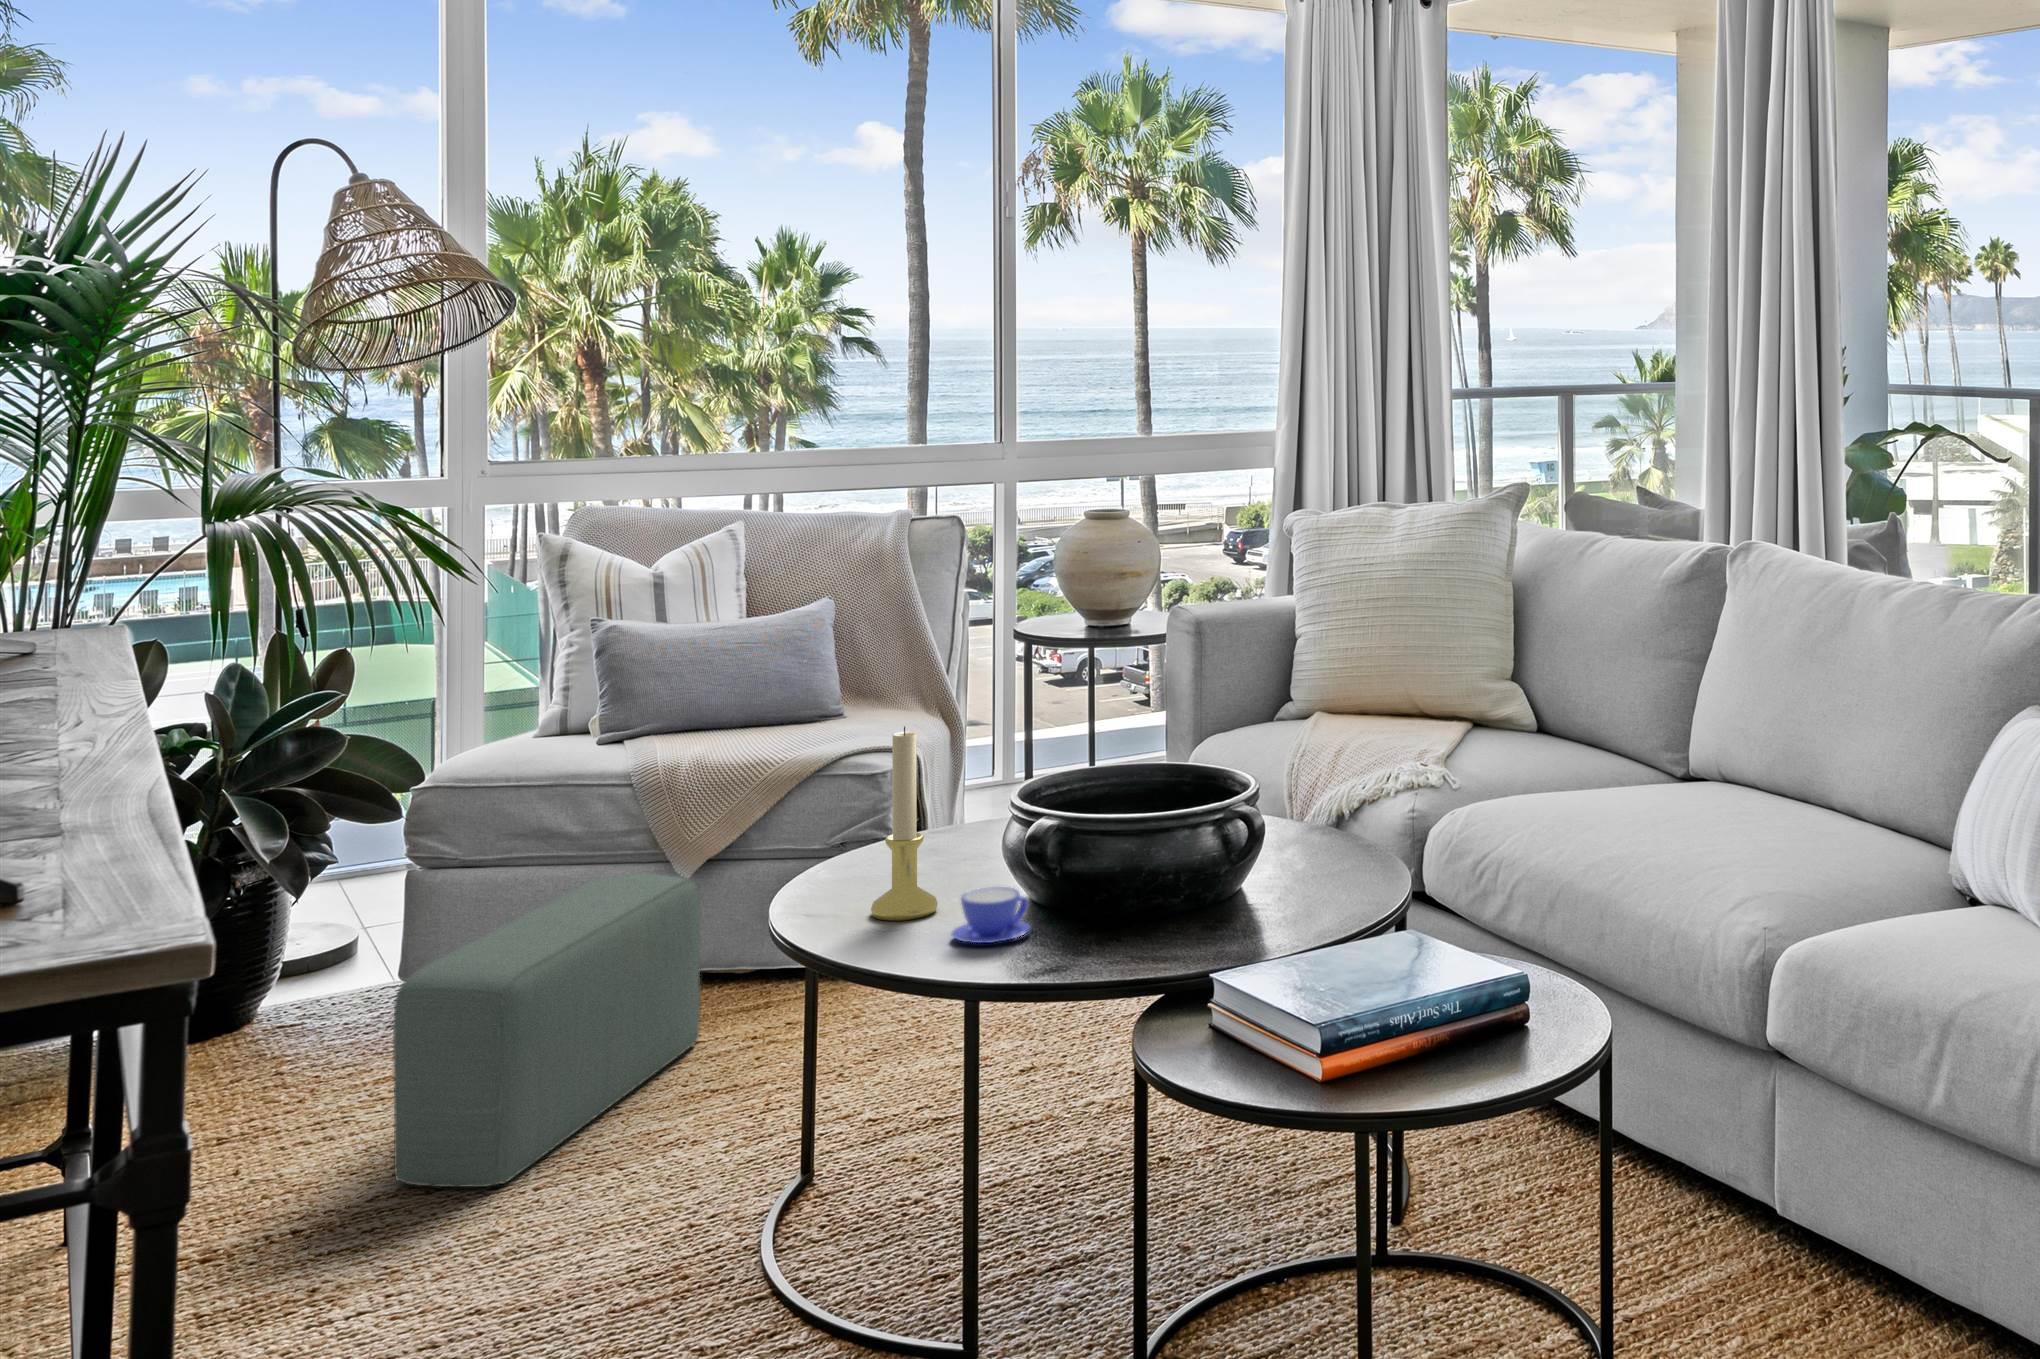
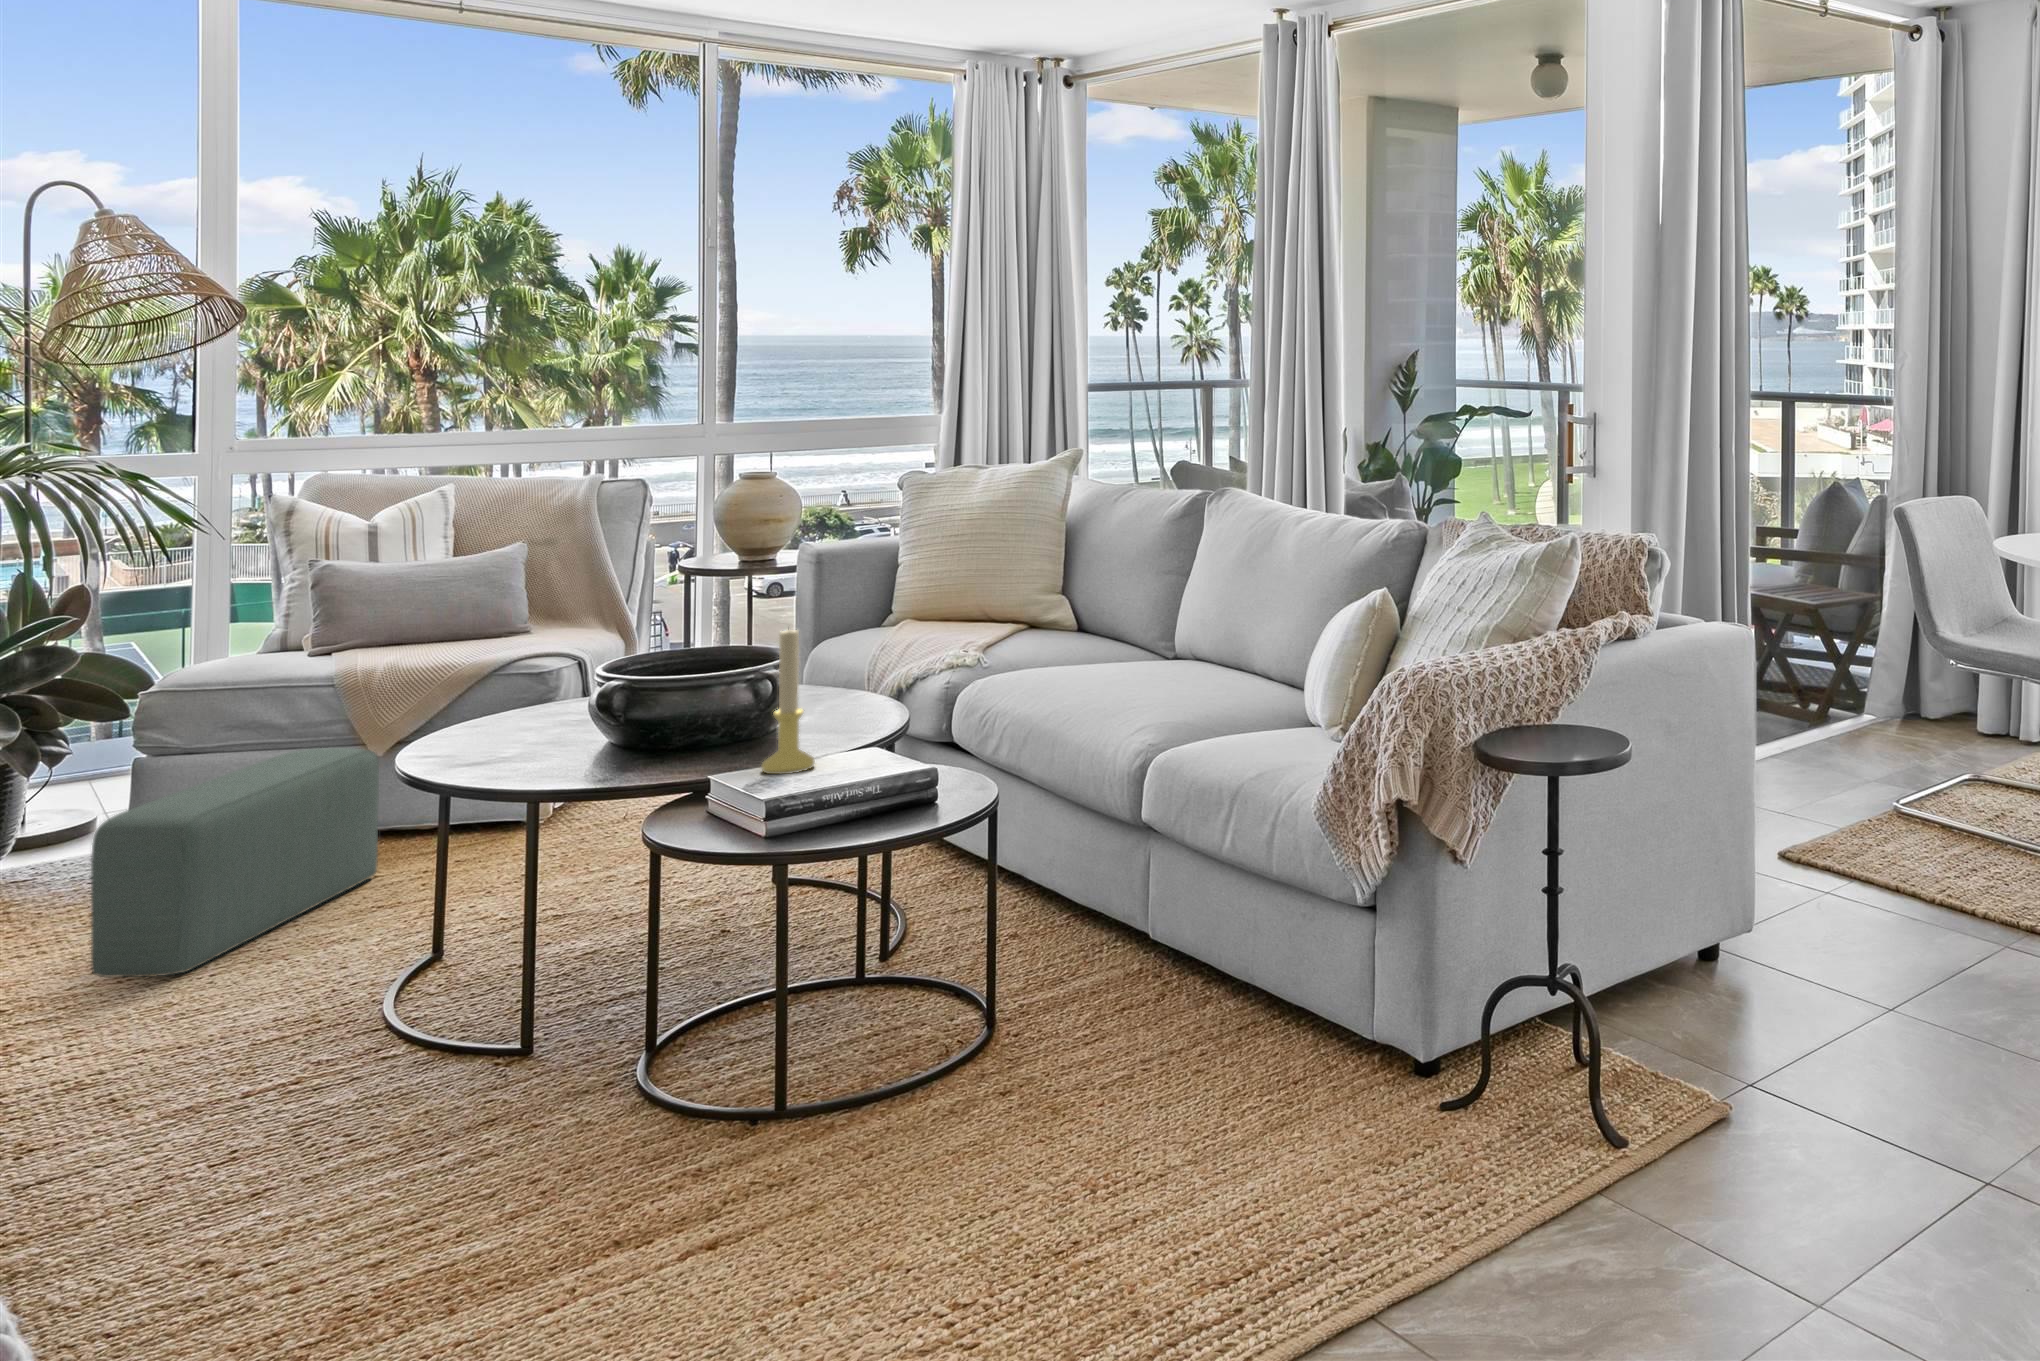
candle holder: present [871,726,938,921] -> present [762,630,815,774]
teacup: present [951,887,1030,943] -> none [506,722,570,760]

